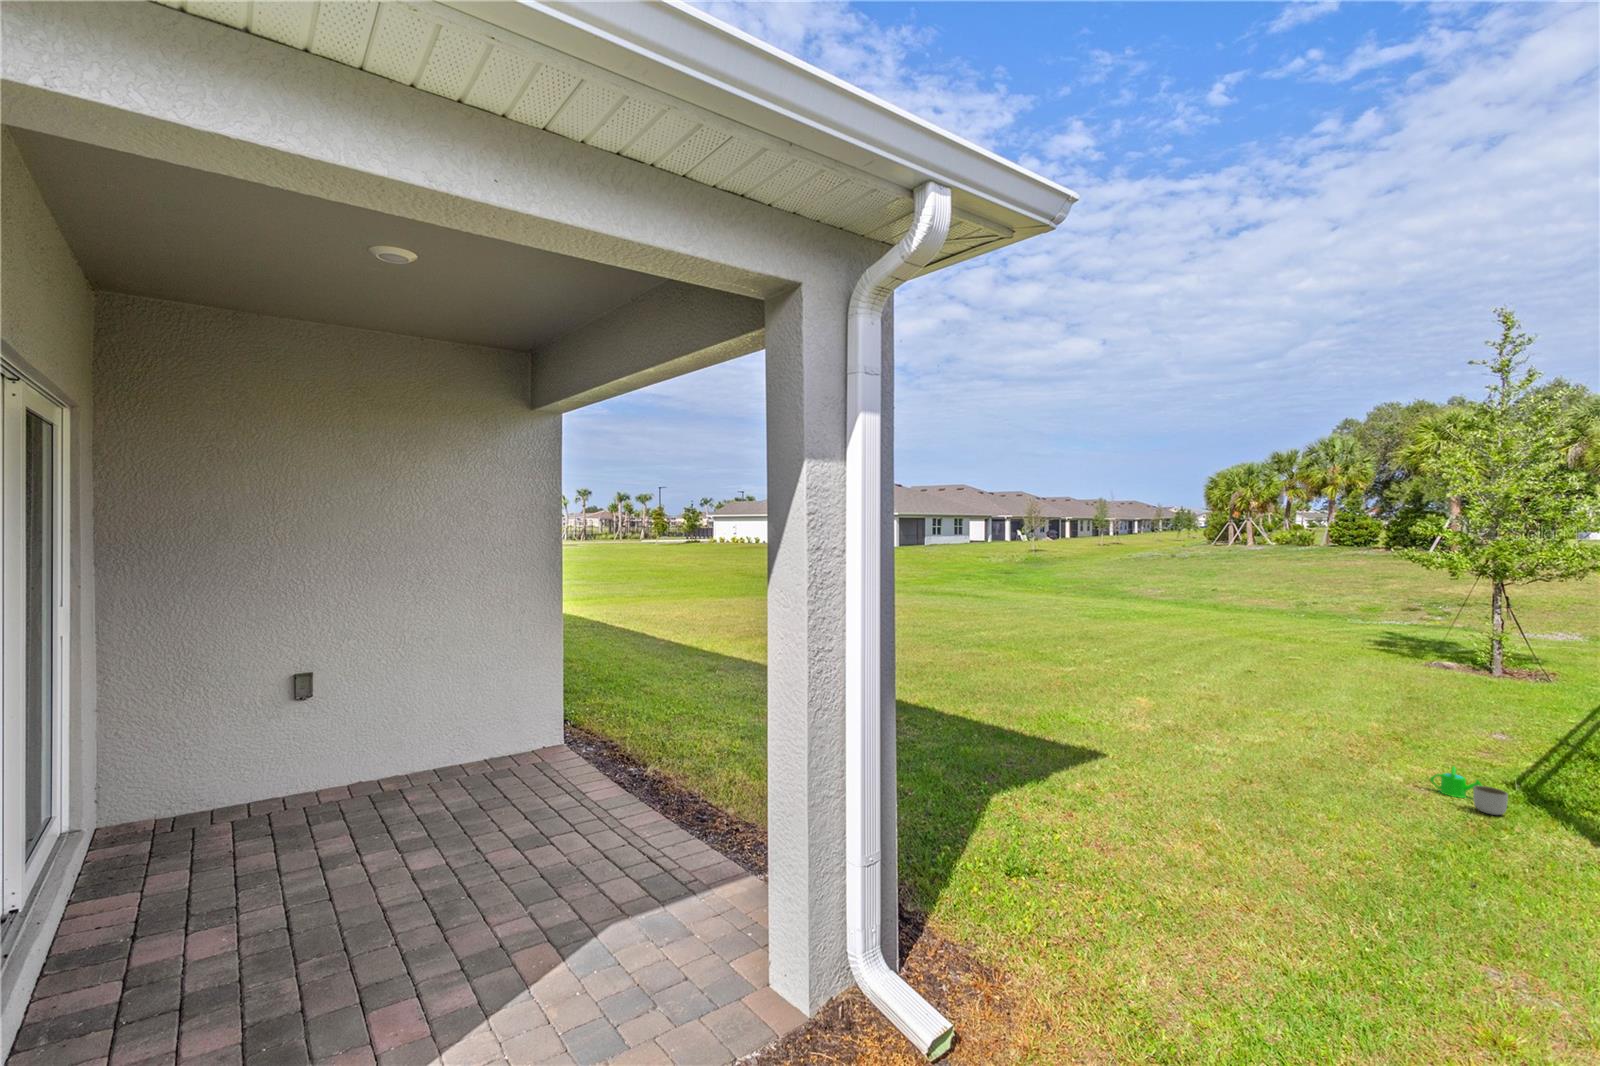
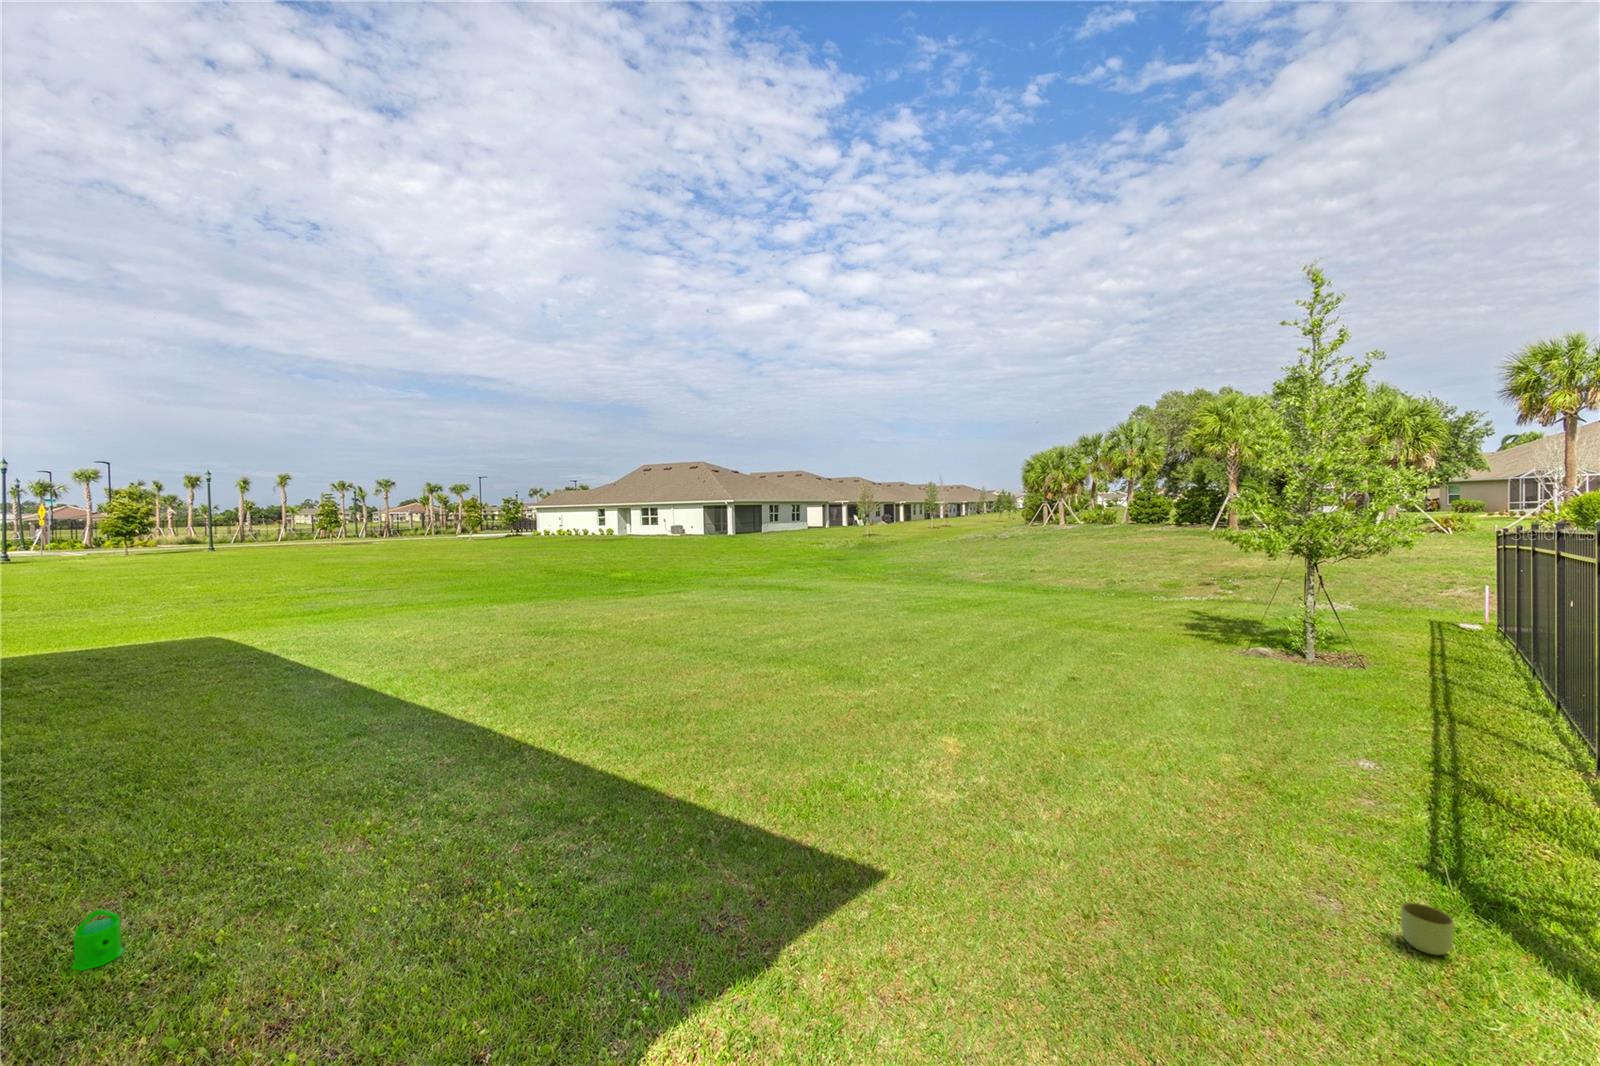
watering can: present [1430,766,1482,798] -> present [71,909,124,971]

